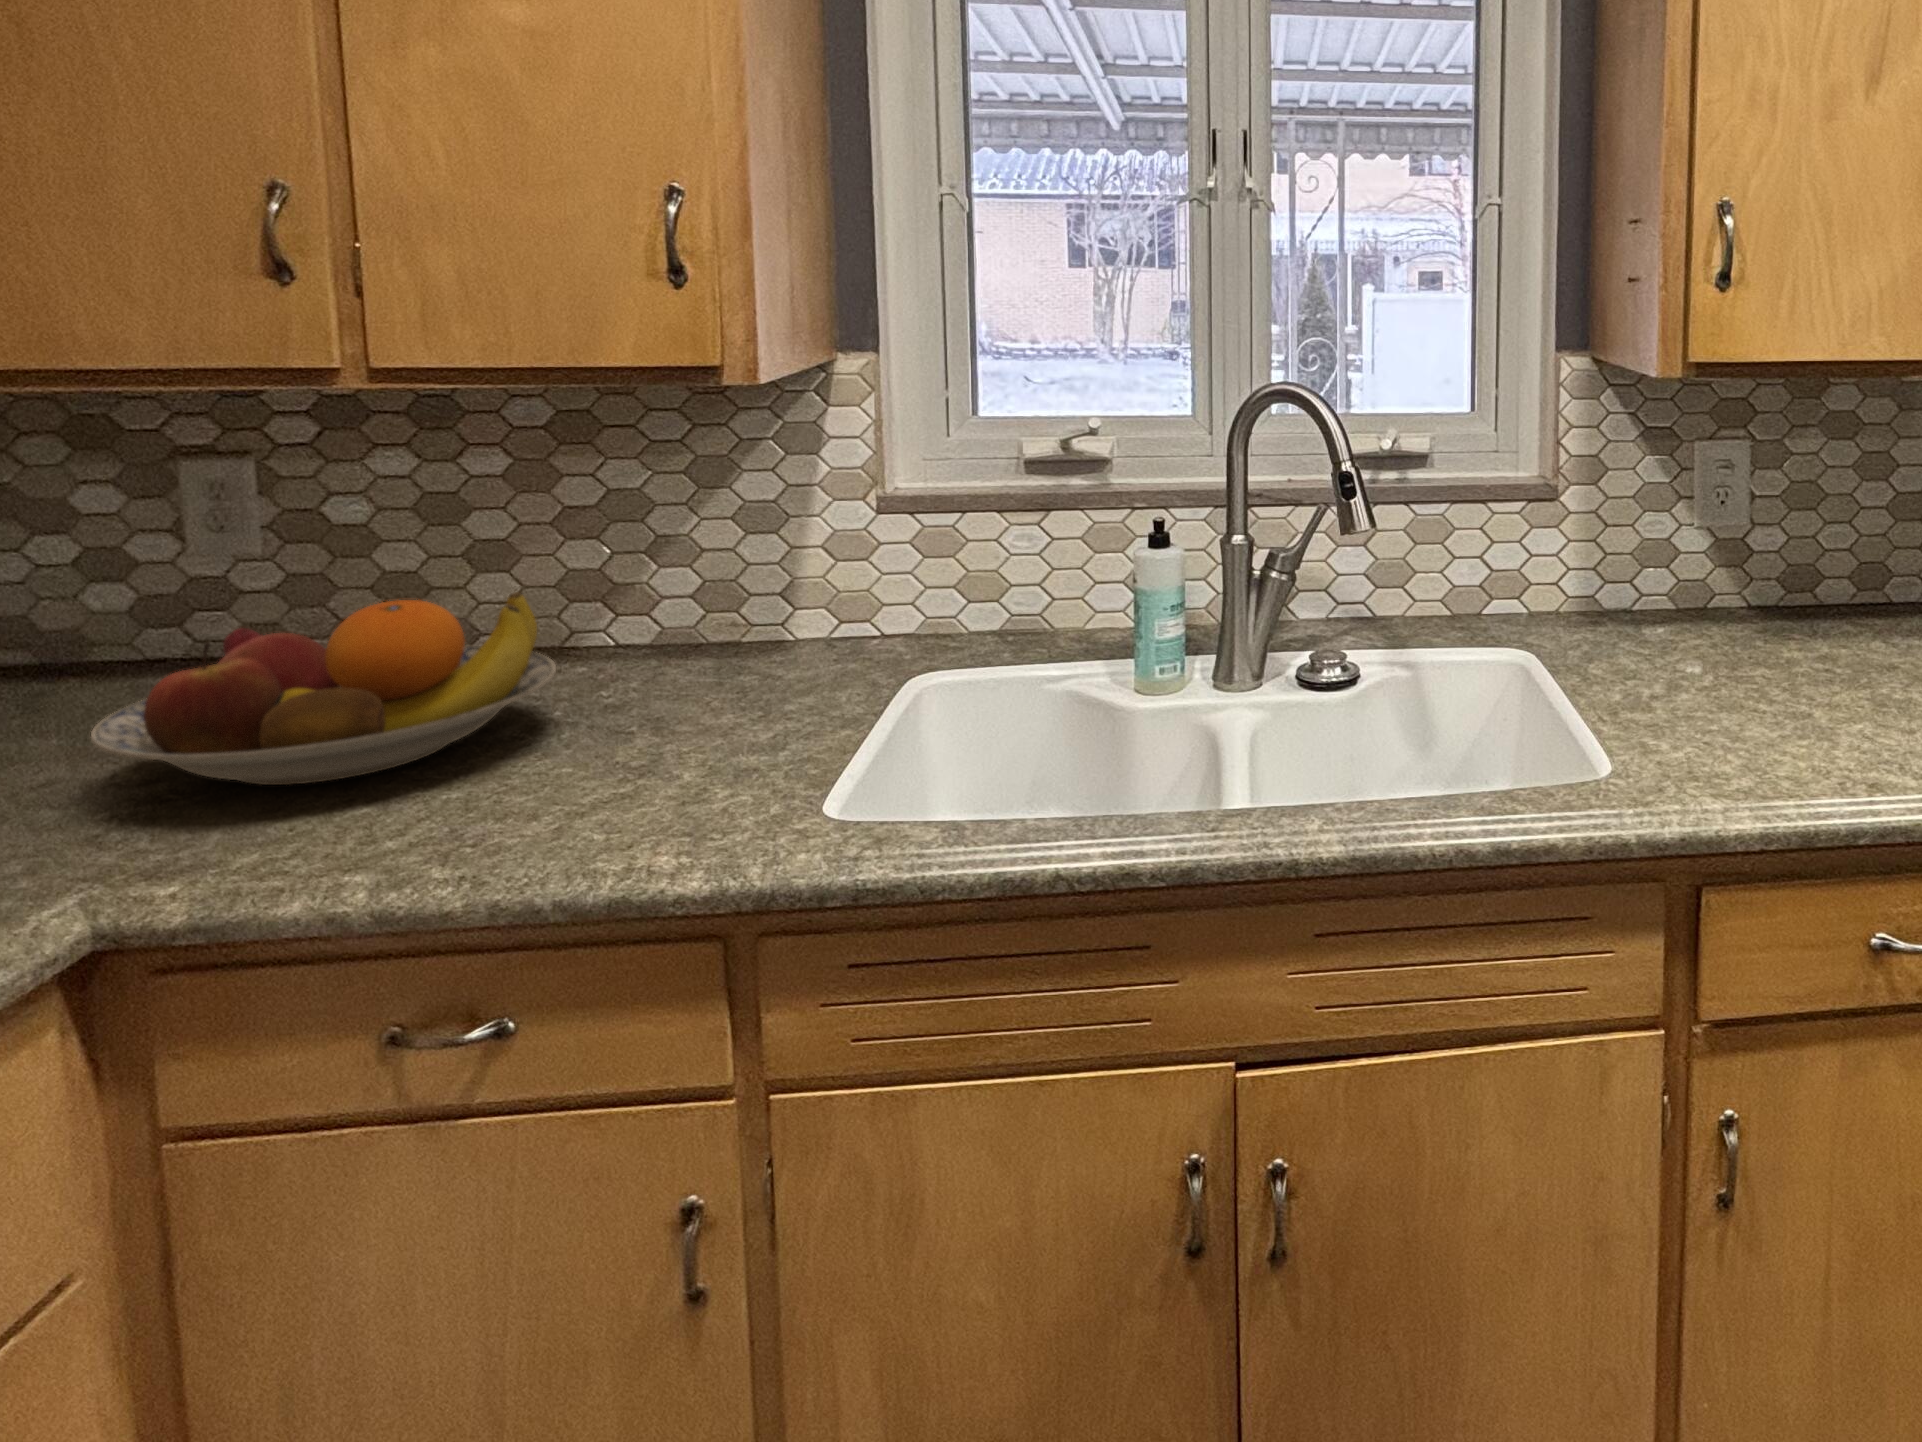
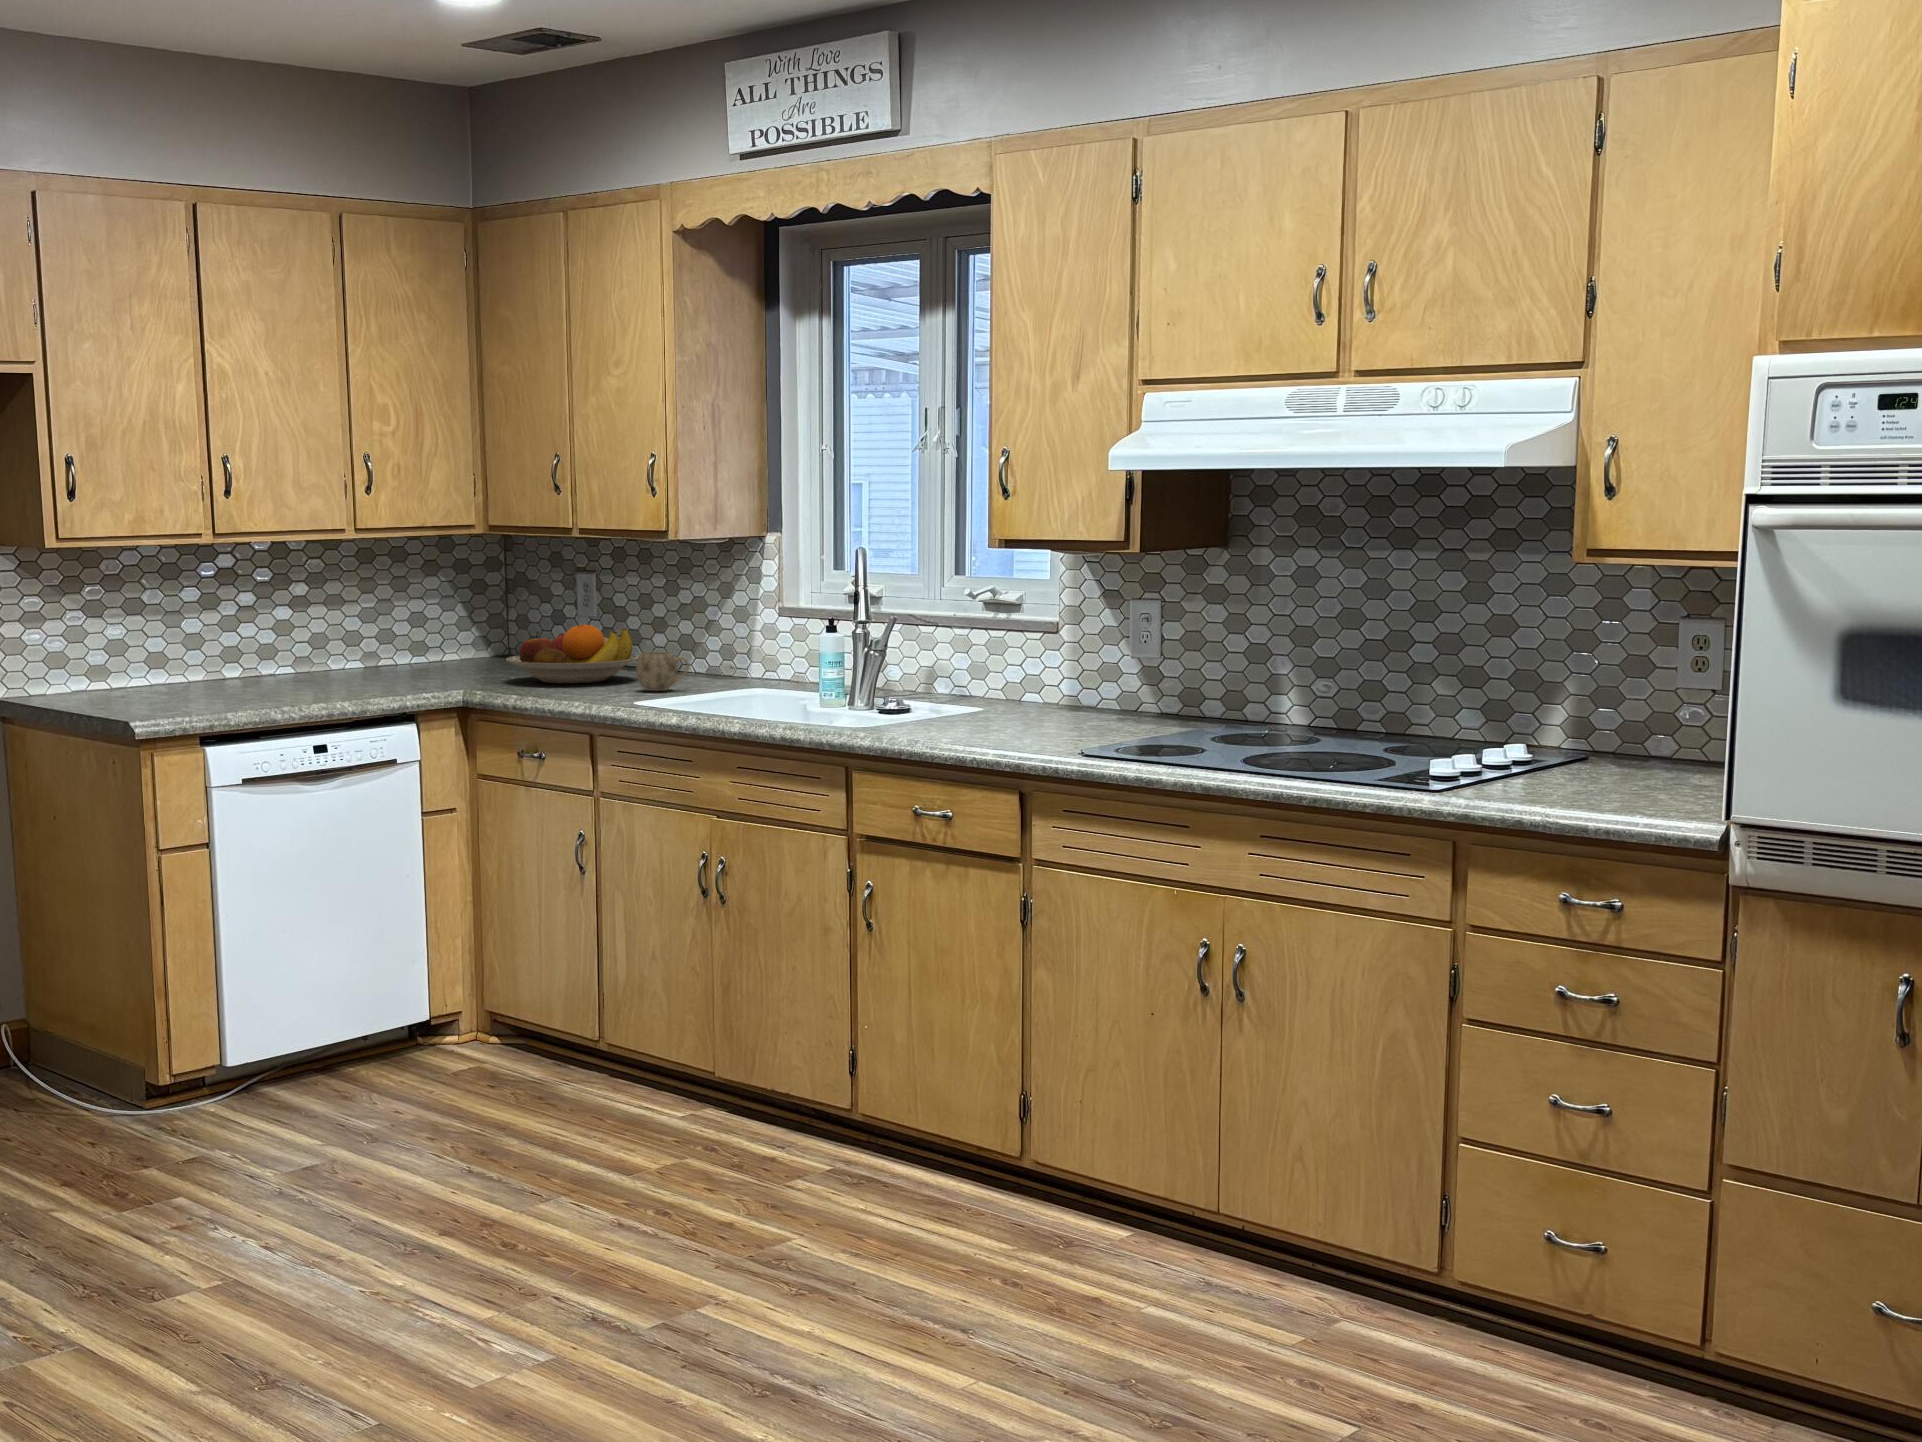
mug: none [684,638,821,745] -> present [636,652,690,691]

